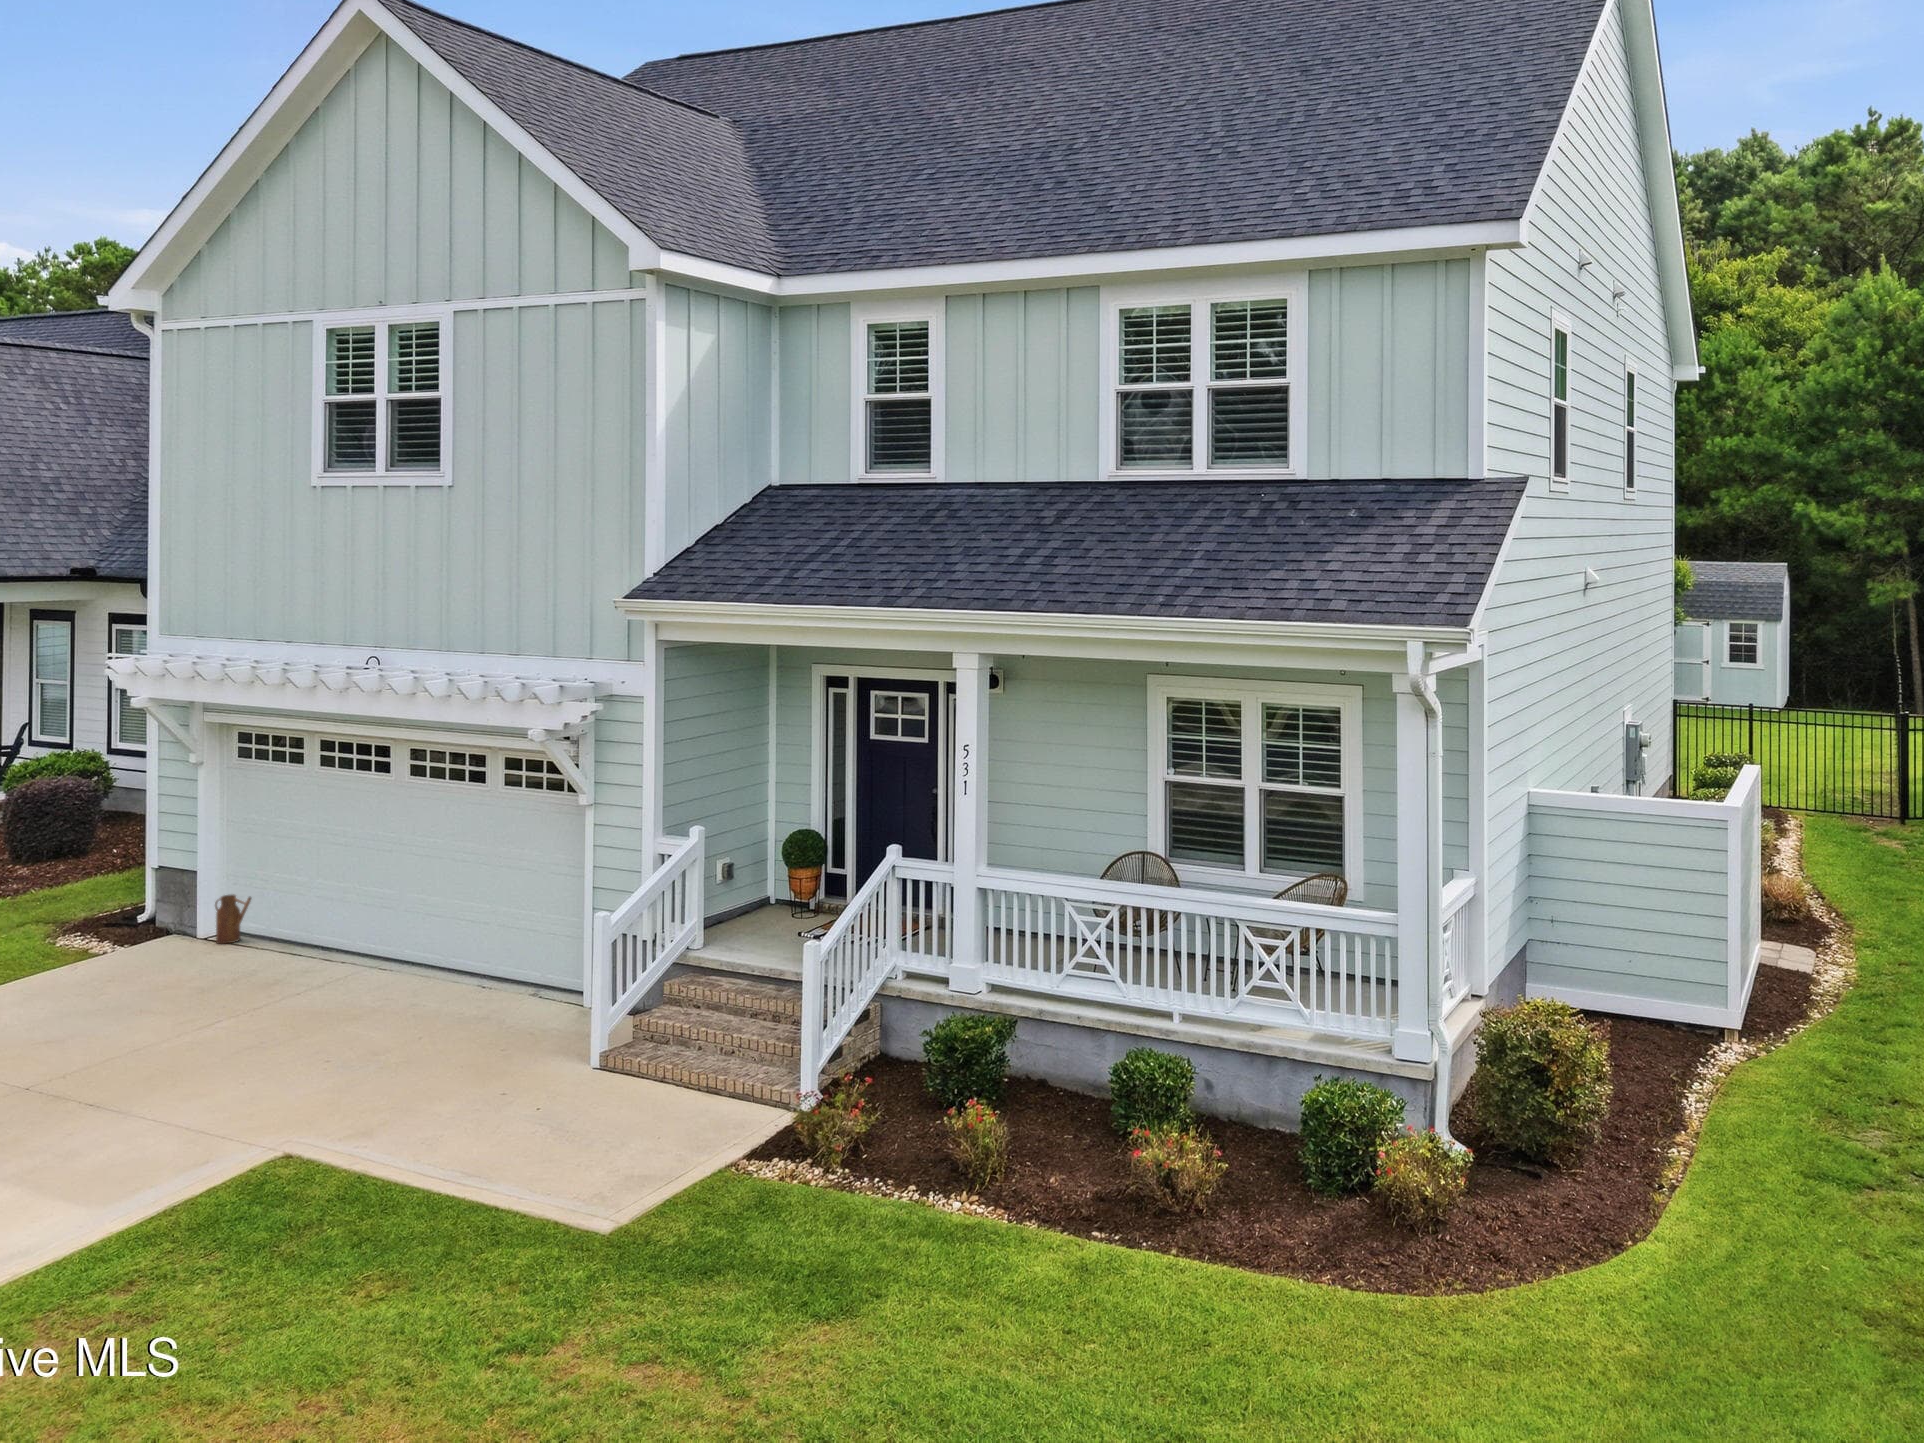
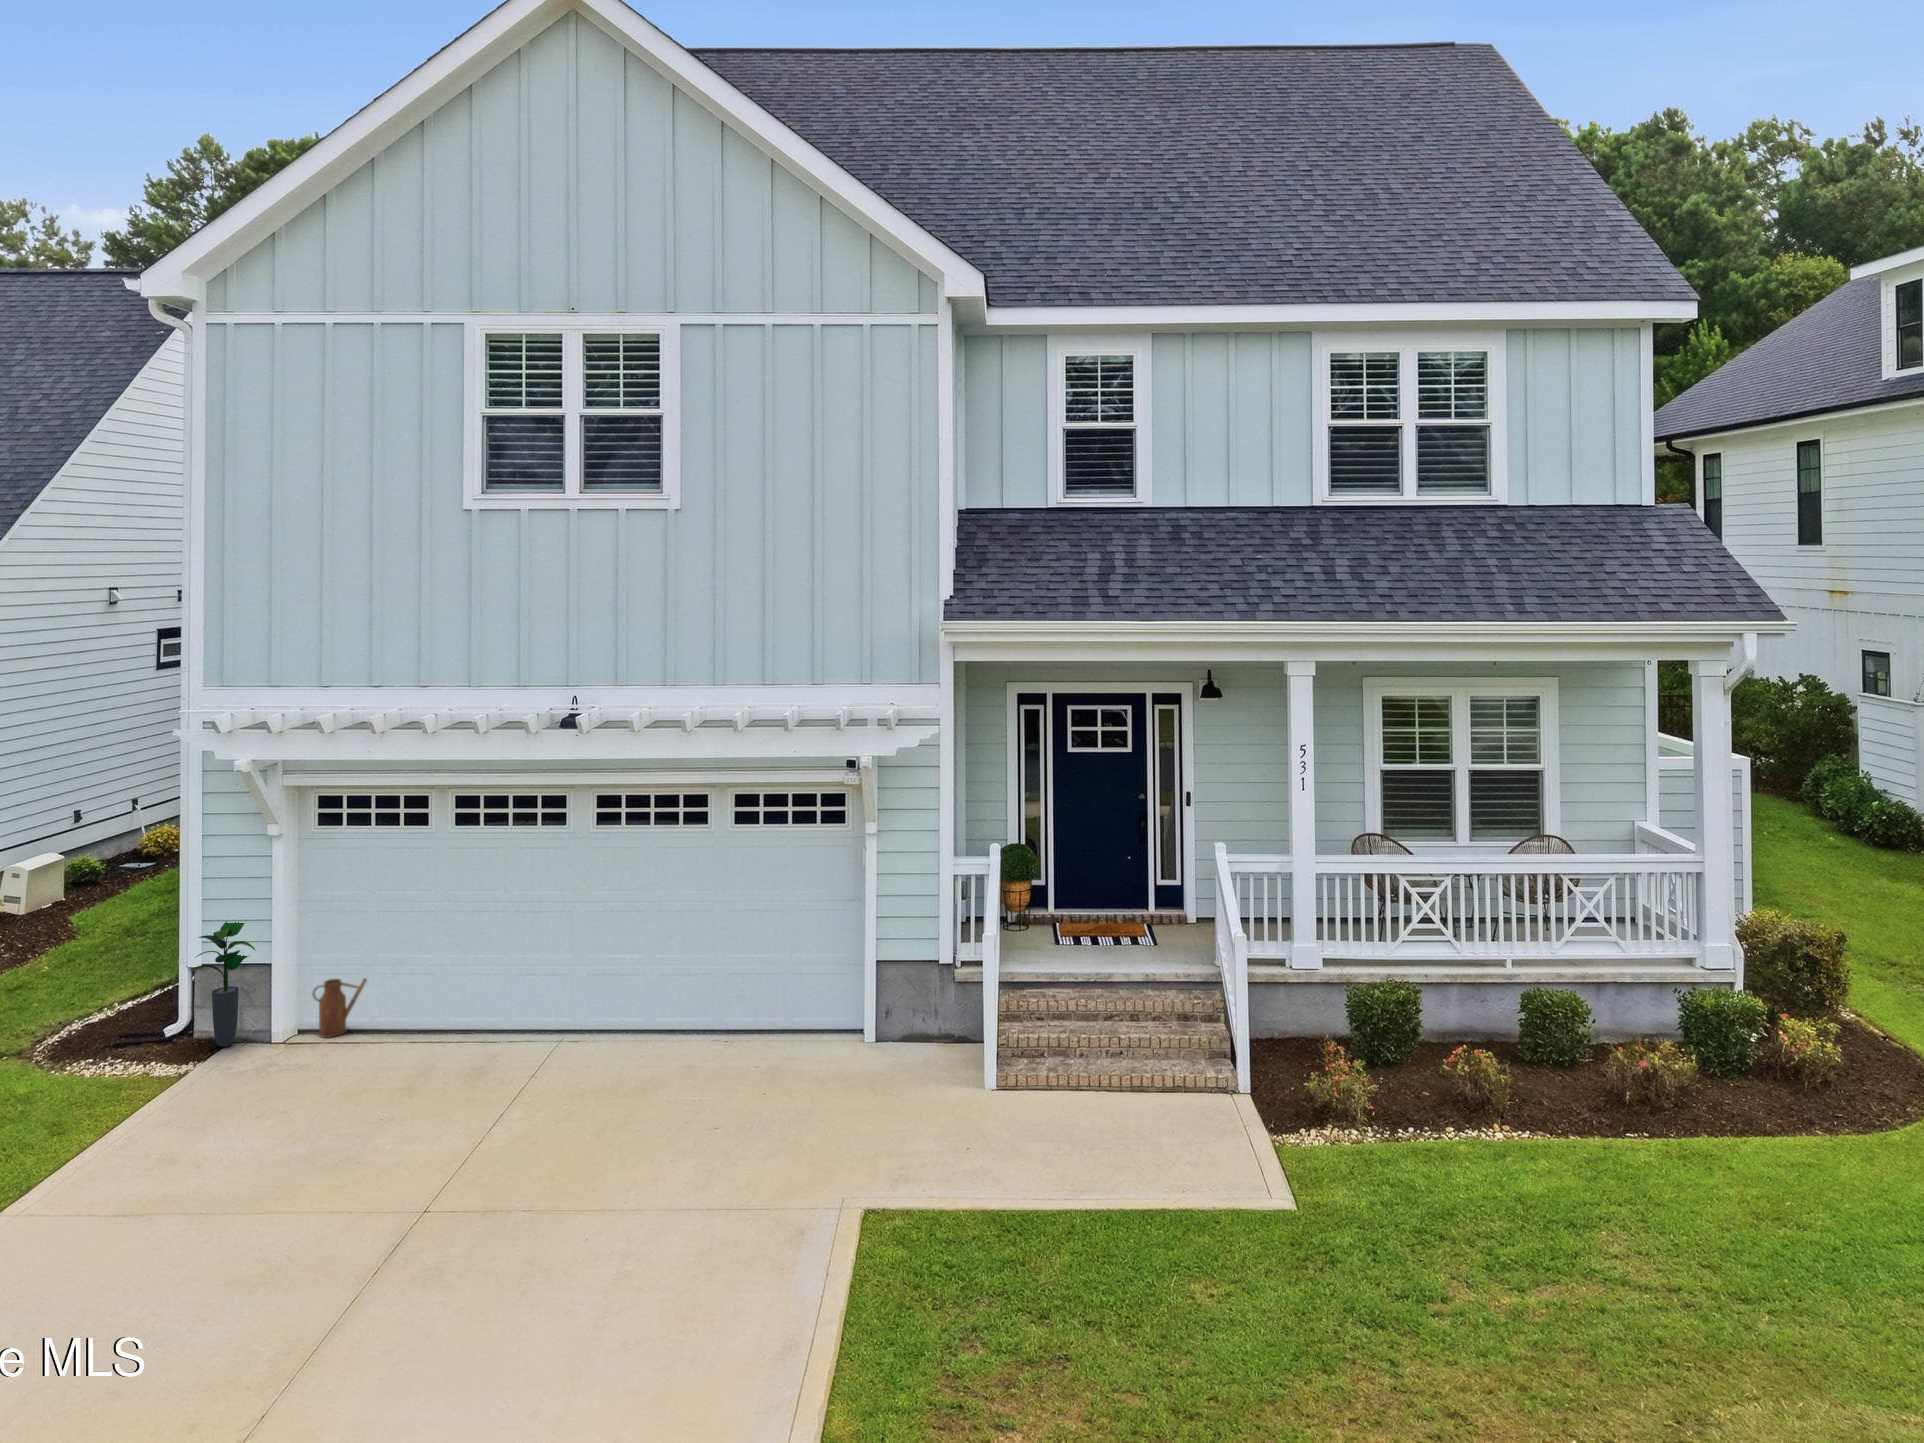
potted plant: none [124,835,179,941] -> present [194,921,255,1047]

